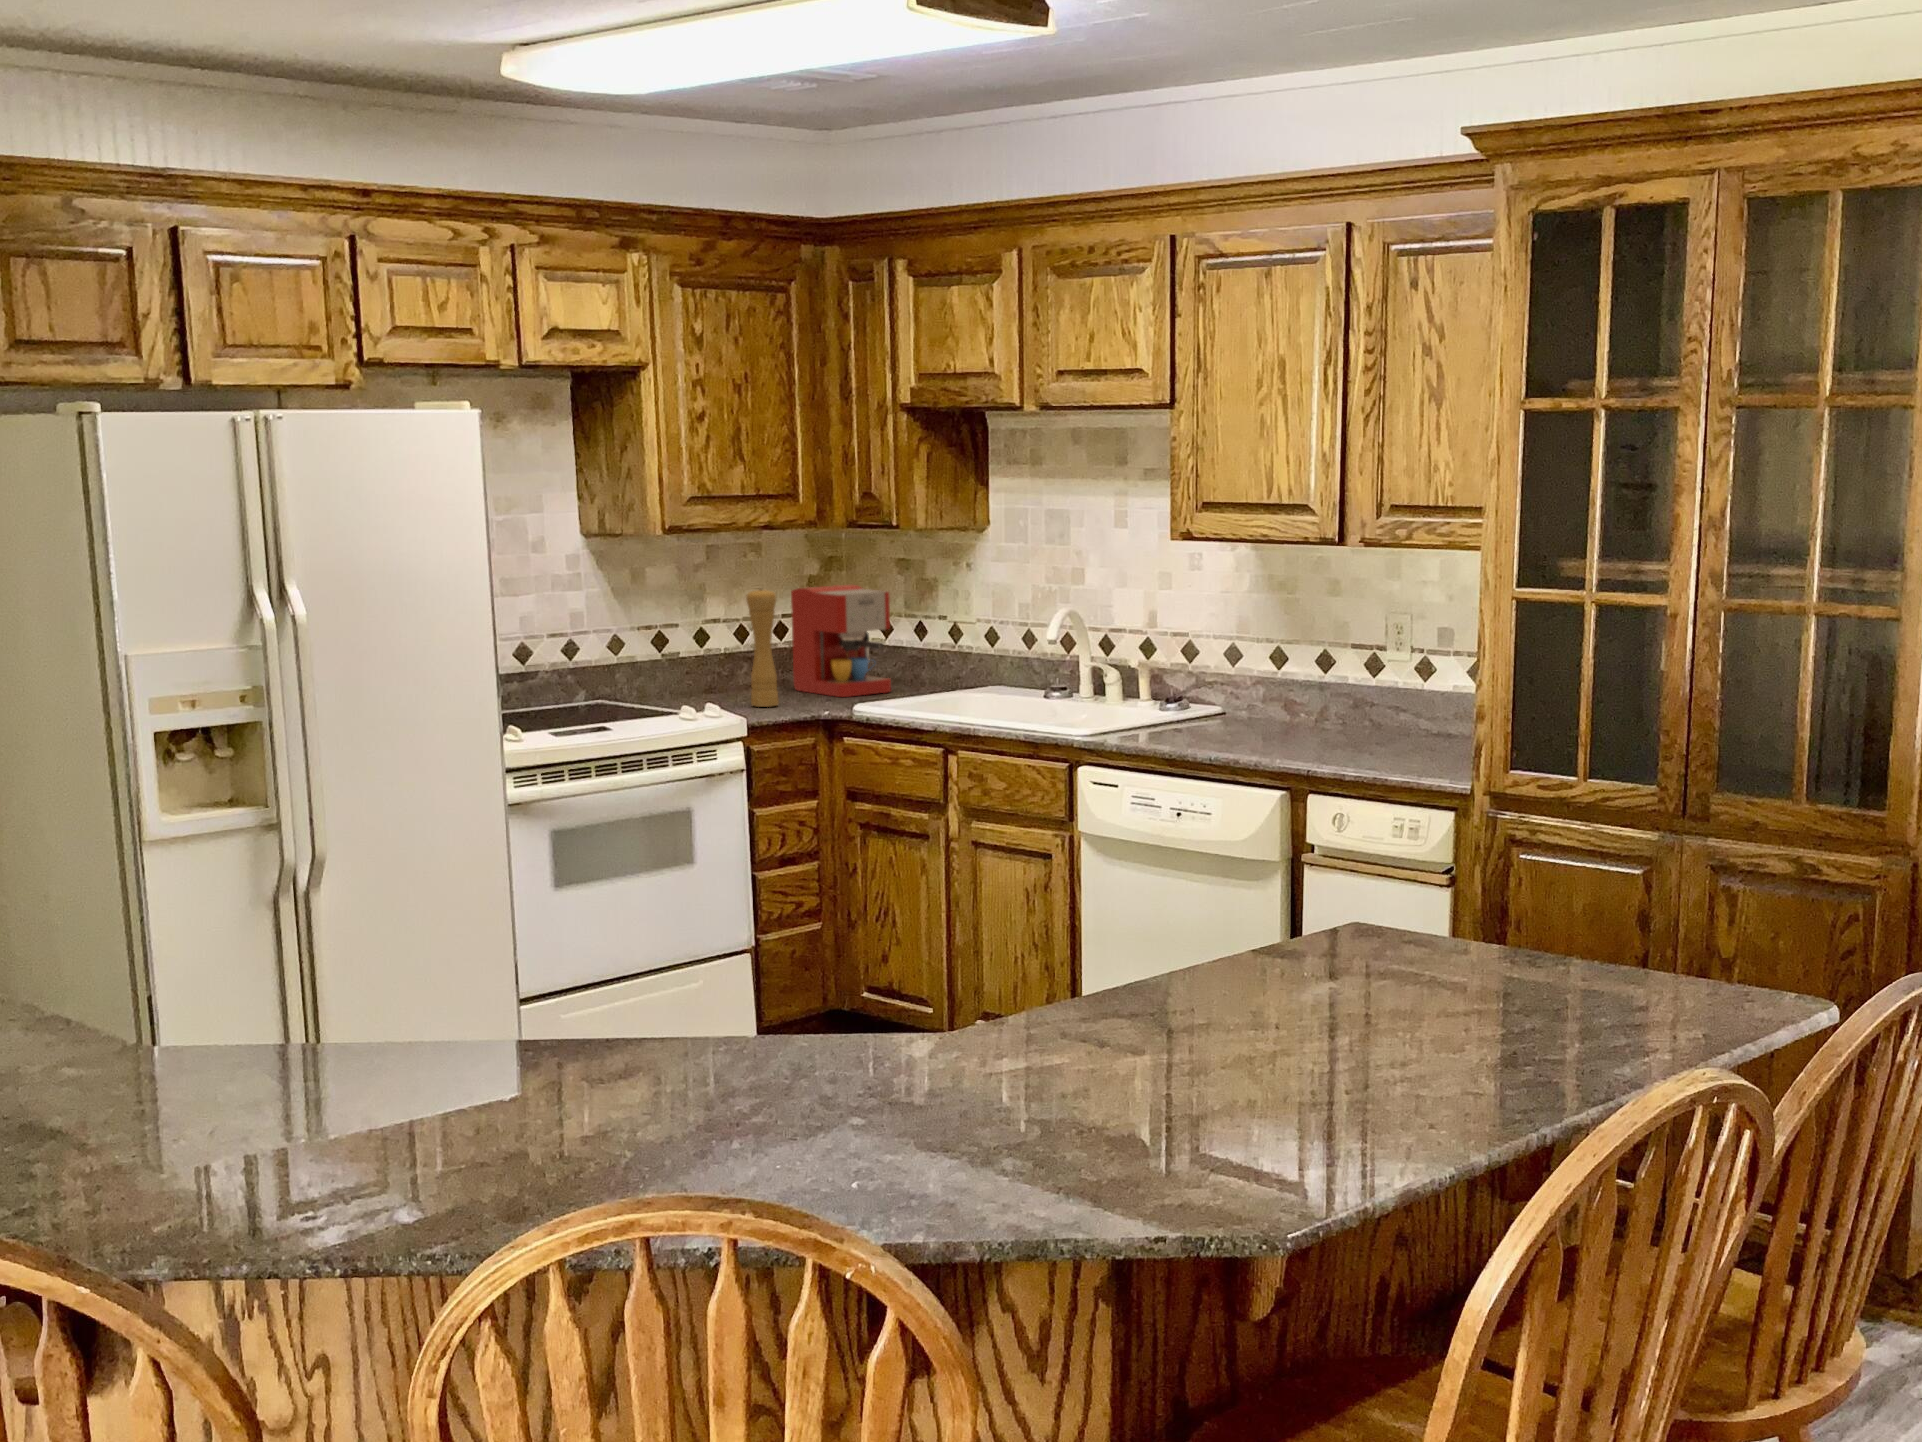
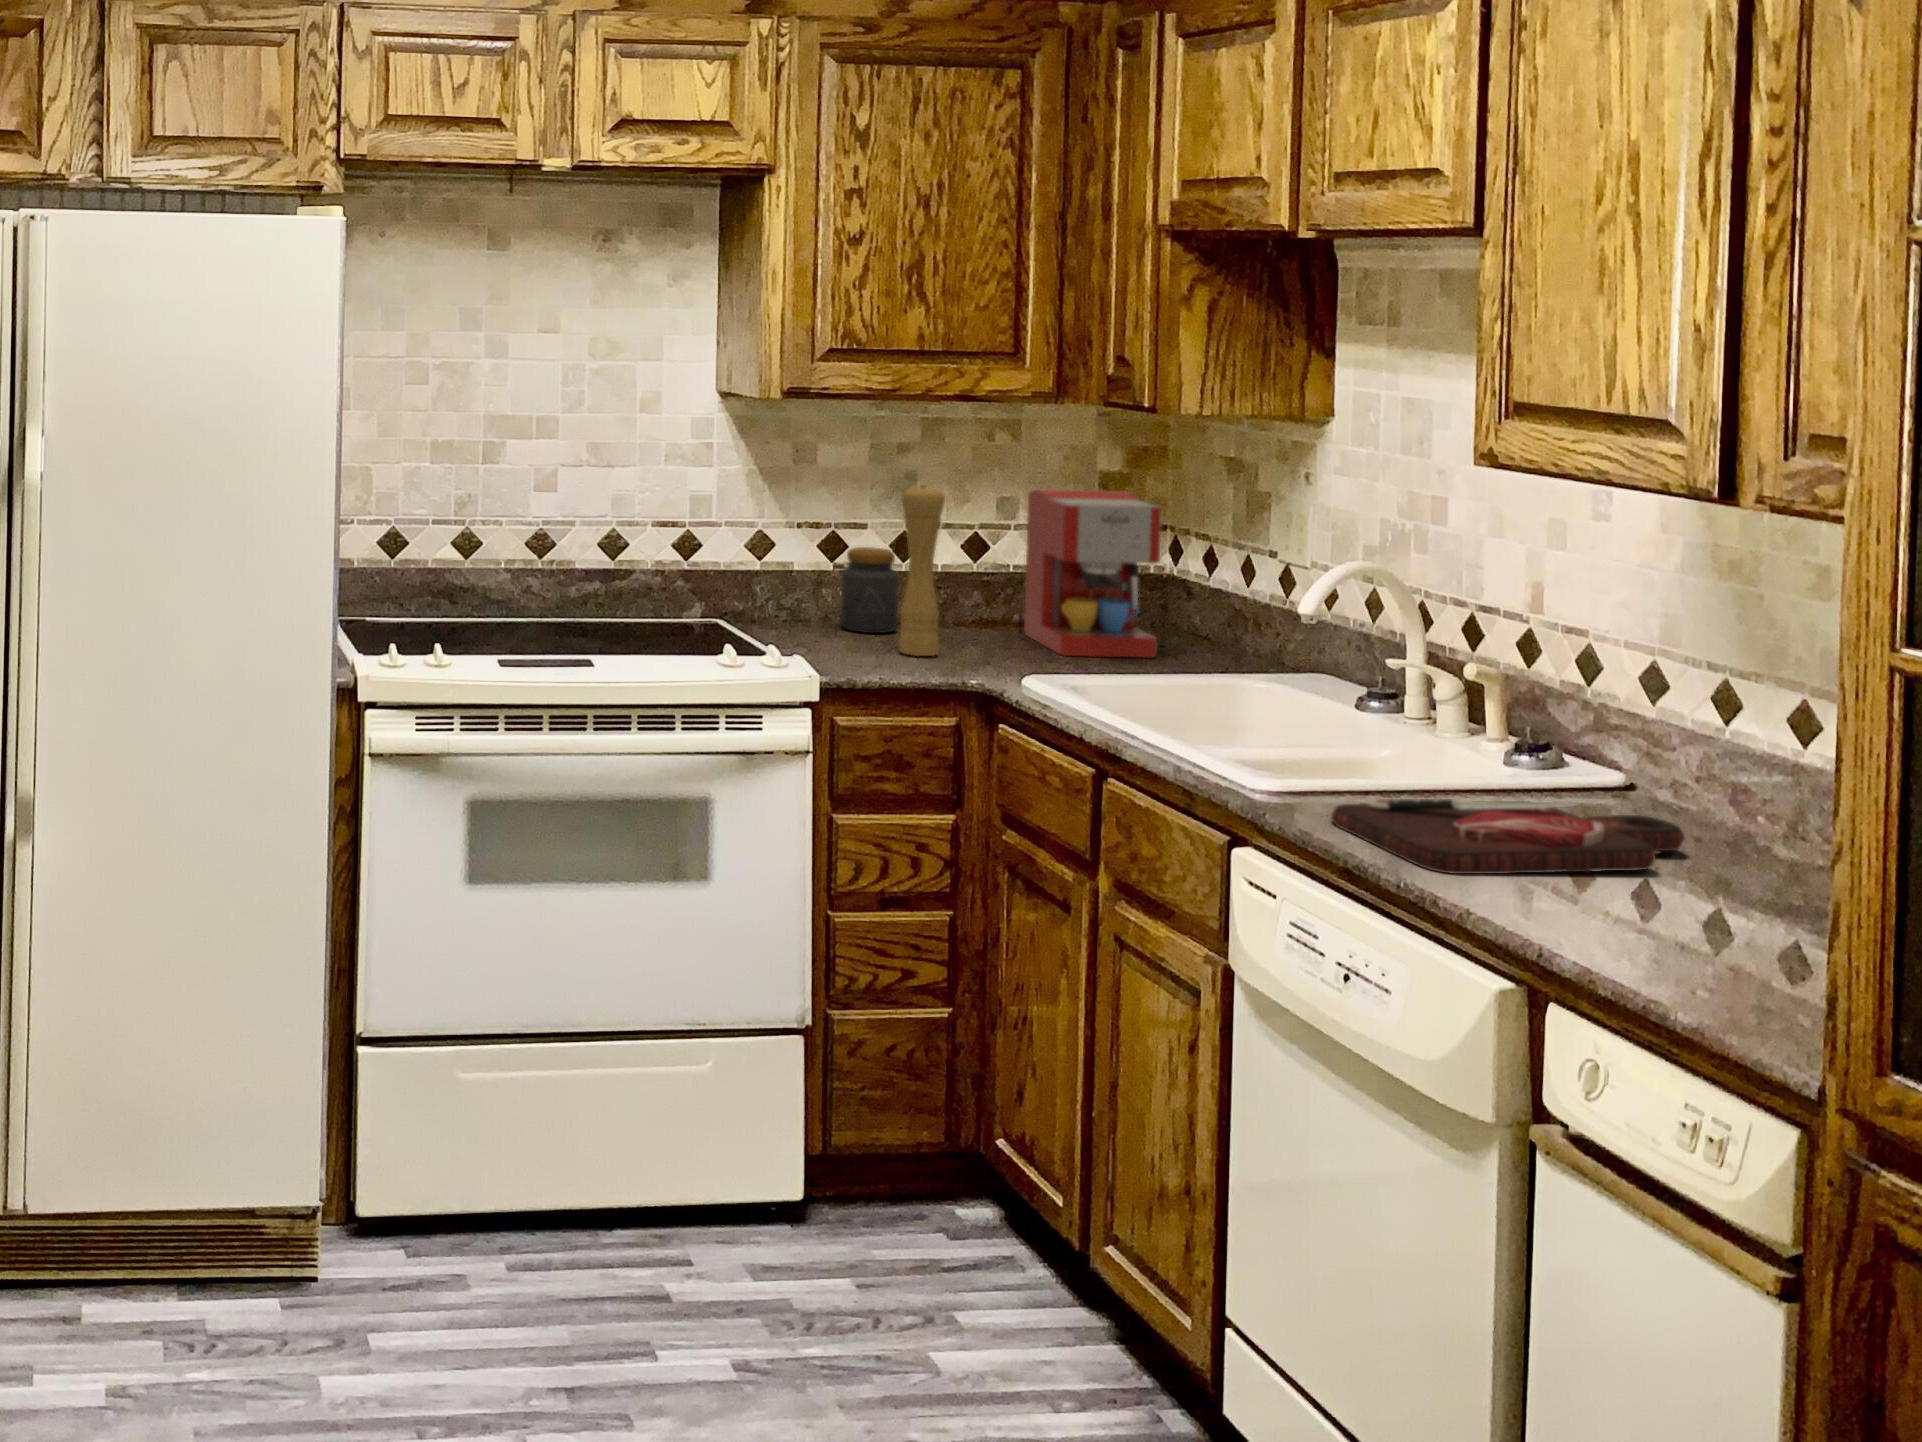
jar: none [681,640,723,700] -> present [841,547,899,633]
cutting board: none [1124,714,1270,753] -> present [1331,799,1685,874]

